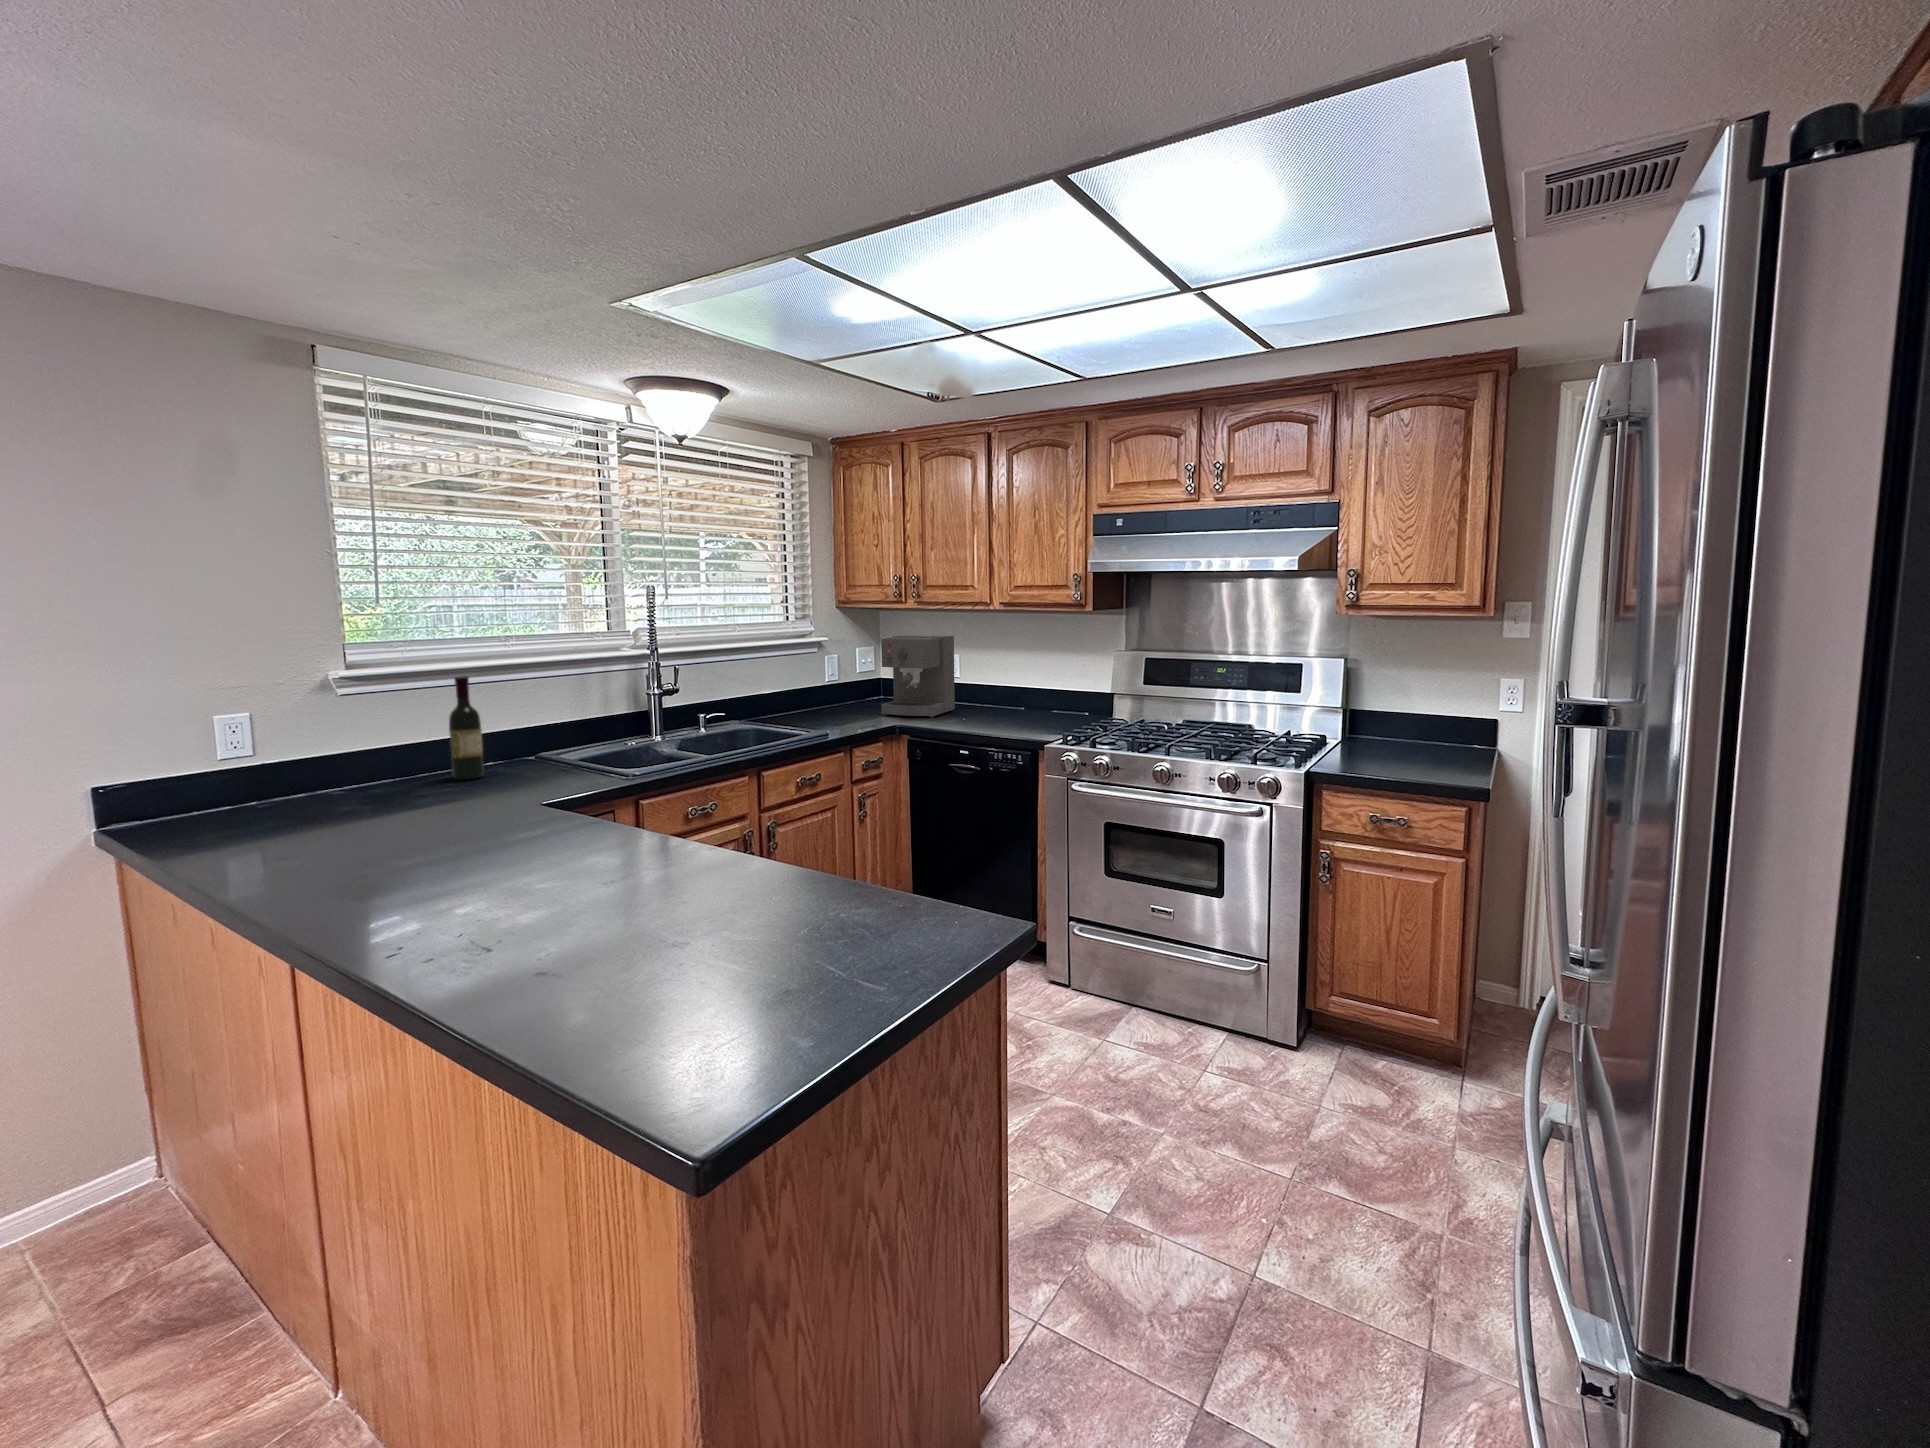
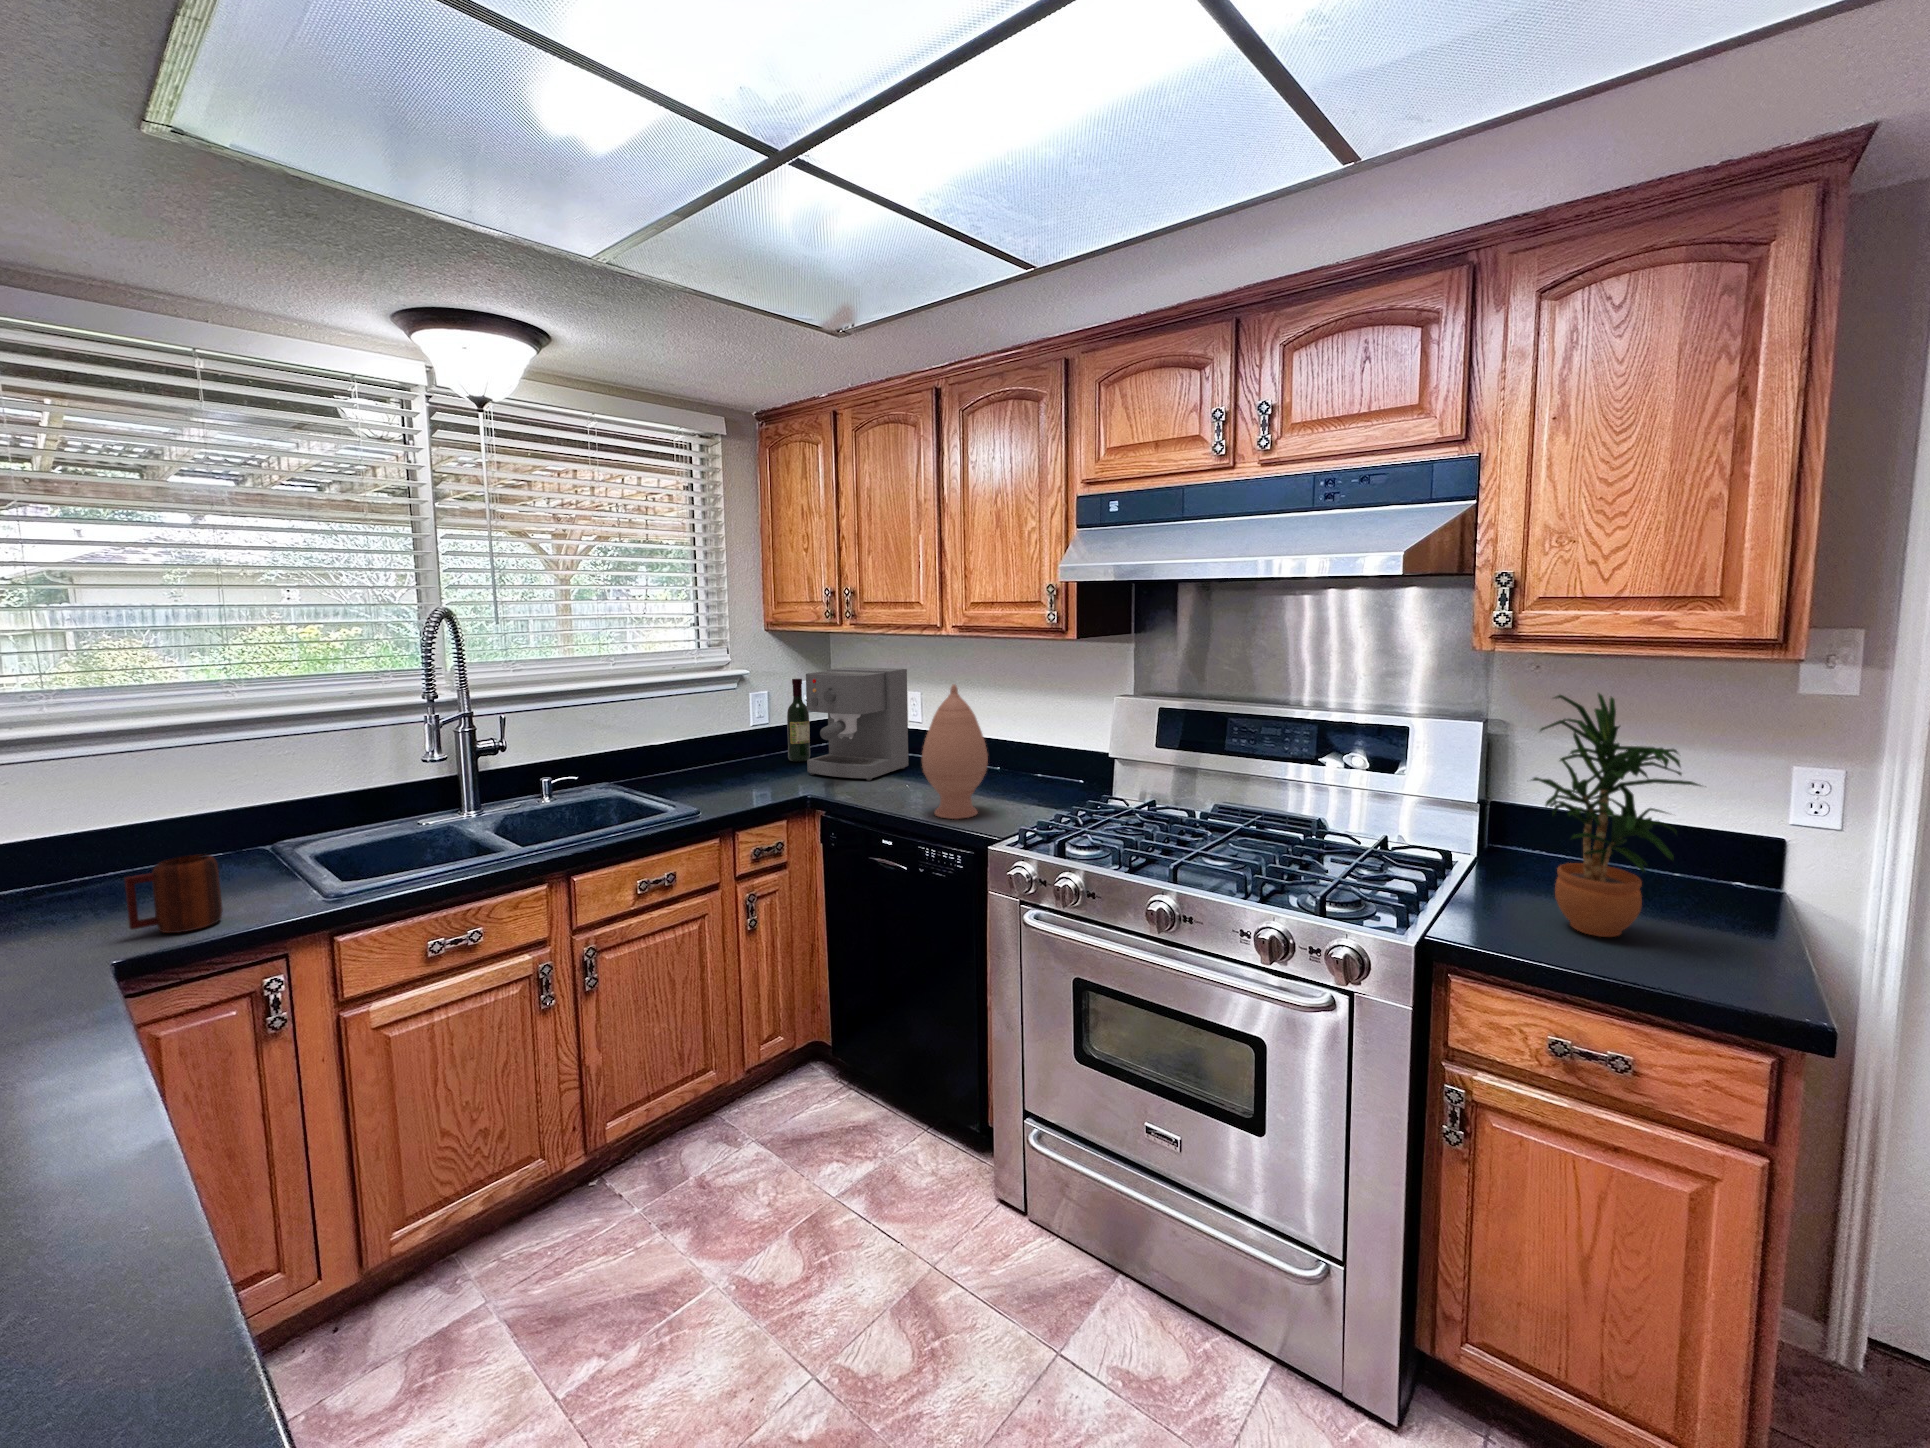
potted plant: none [1361,635,1446,766] -> present [1531,693,1700,937]
vase: none [988,642,1034,734] -> present [922,684,988,819]
wine bottle: present [449,676,484,780] -> present [787,679,810,762]
mug: none [536,743,584,790] -> present [124,855,223,933]

